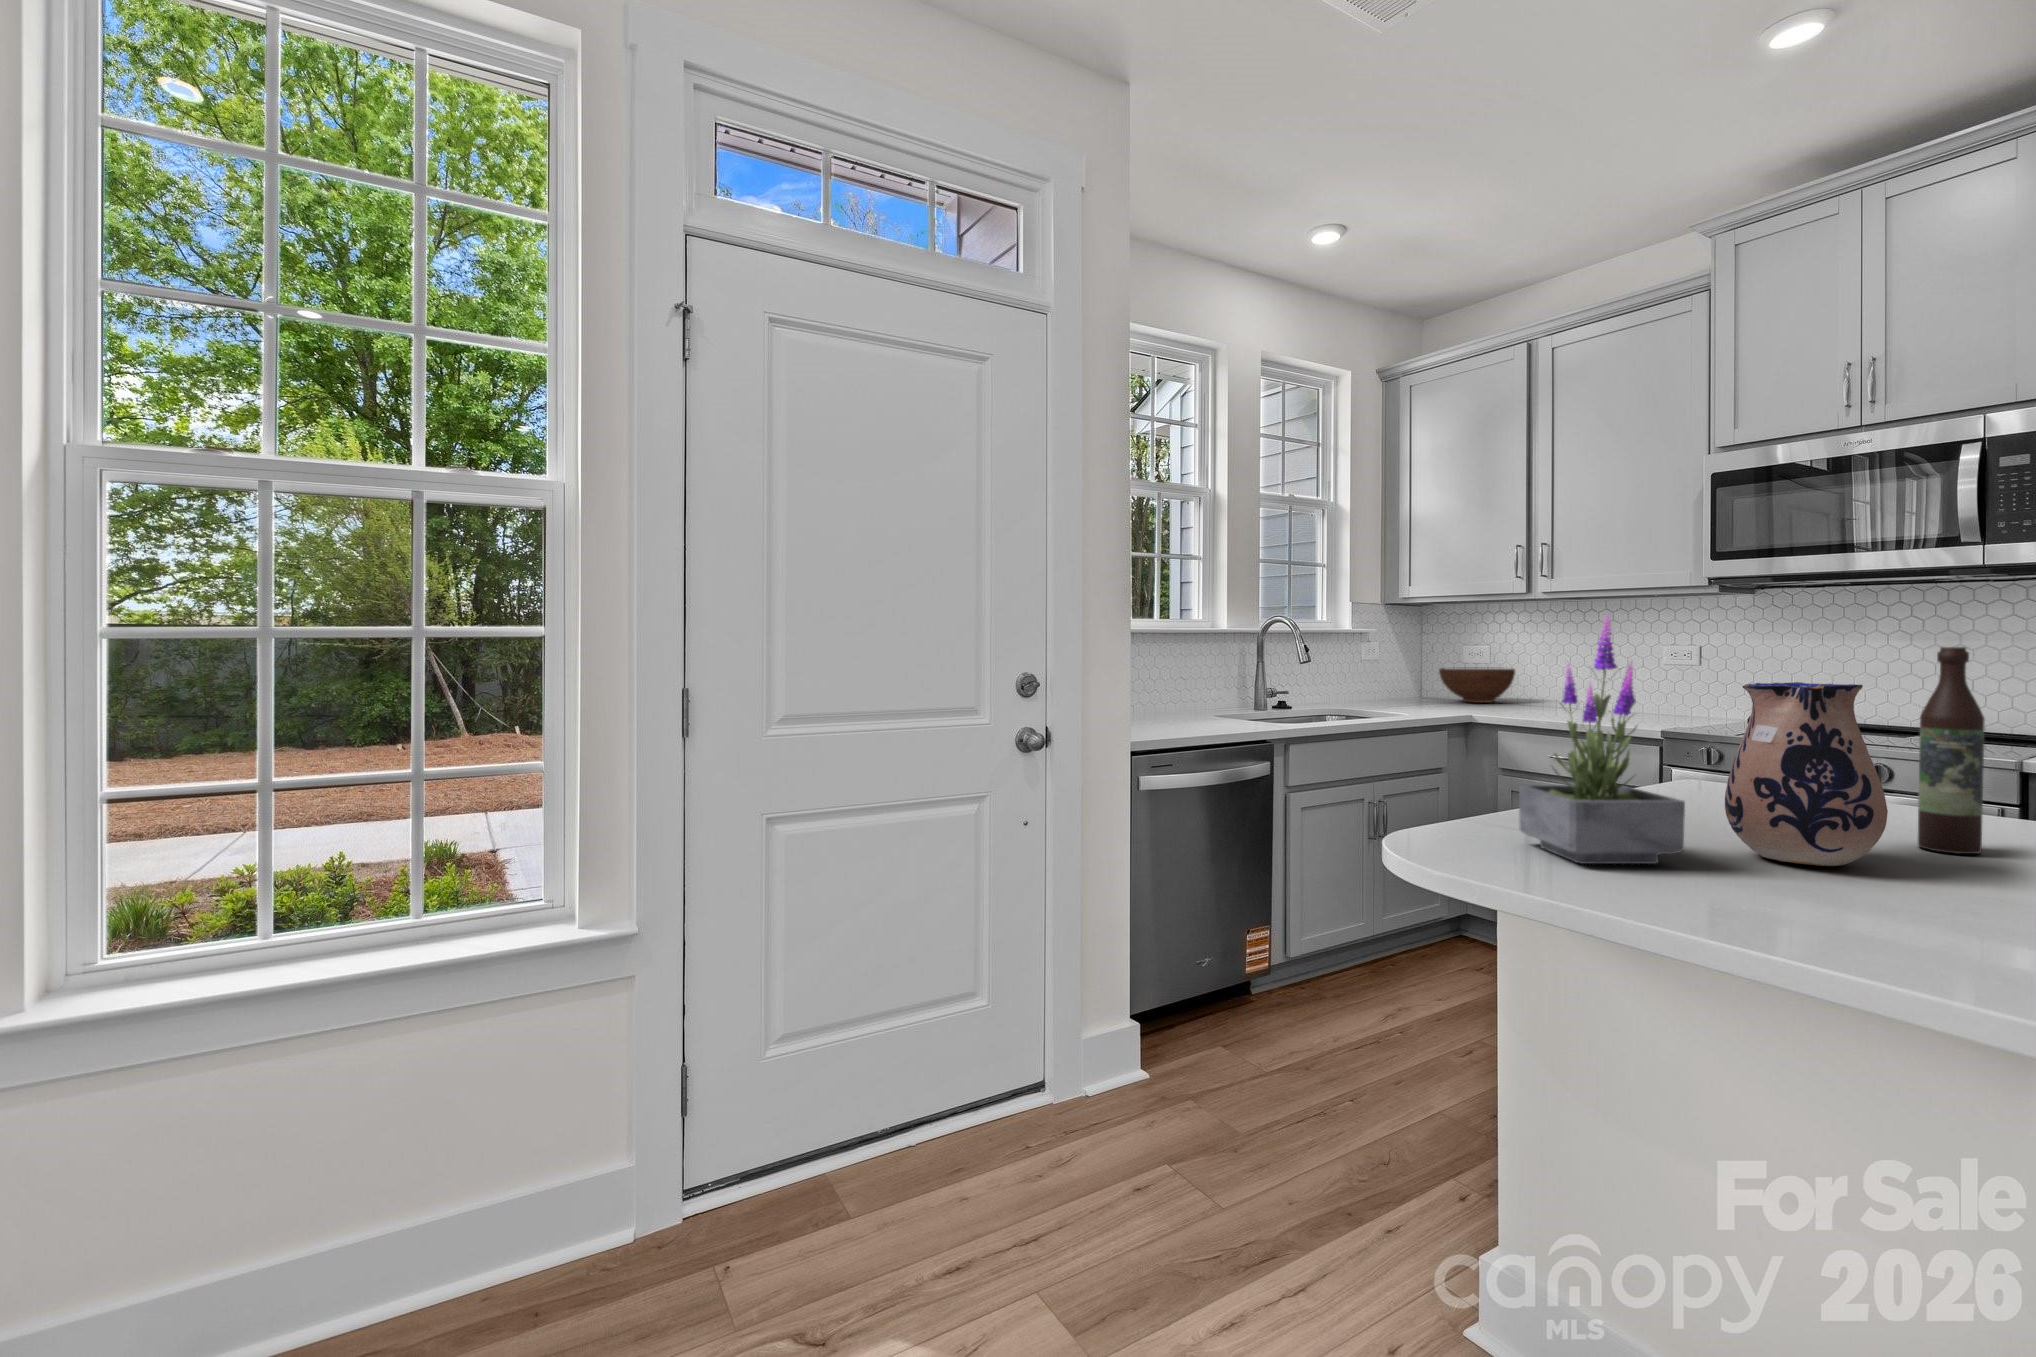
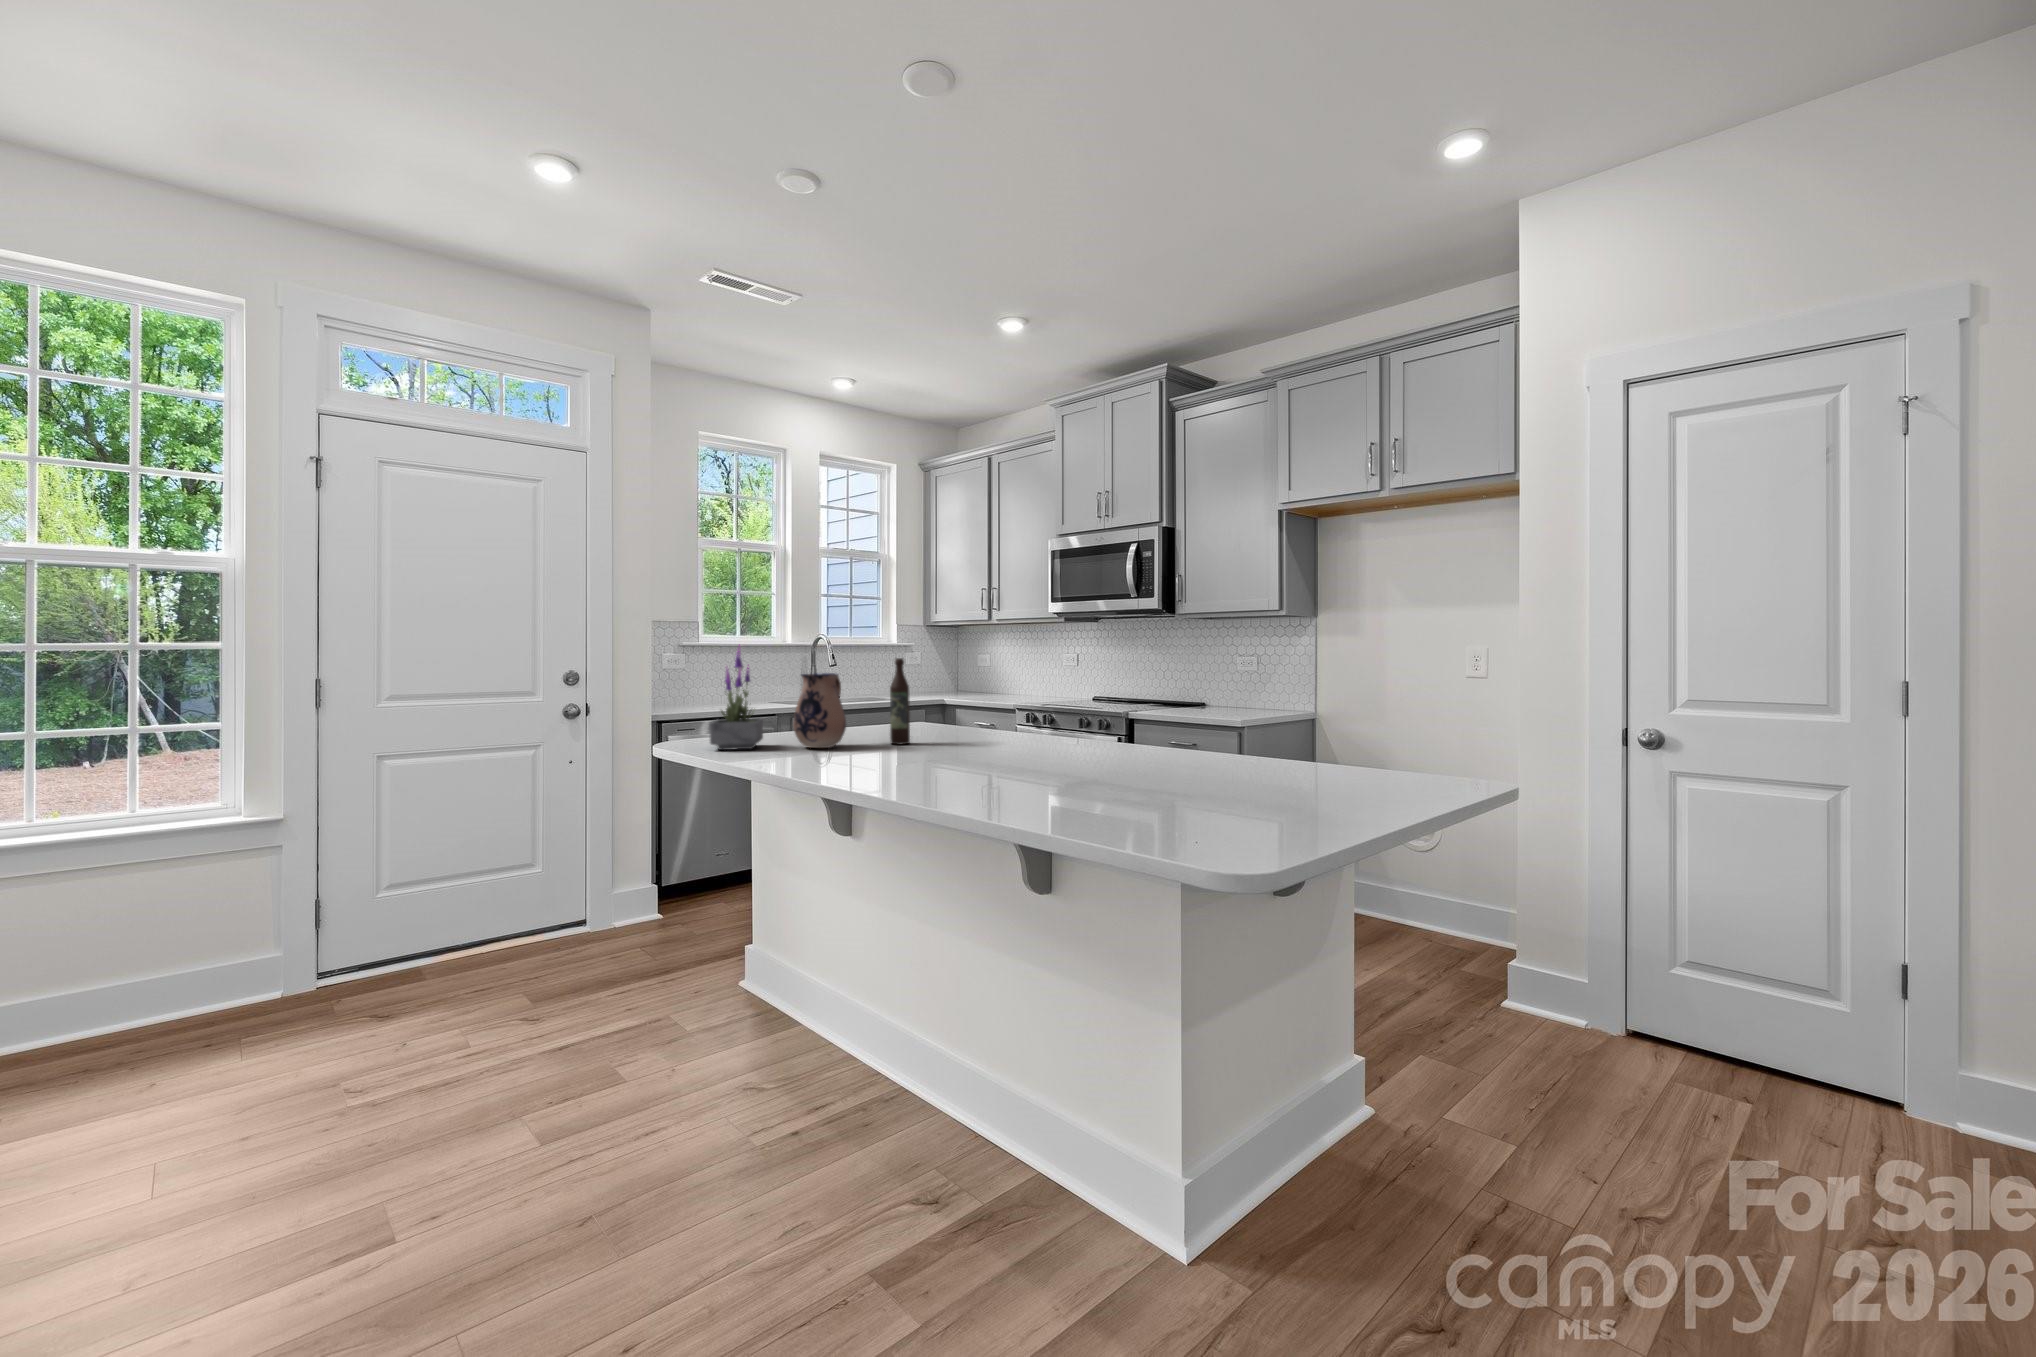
fruit bowl: present [1439,668,1515,703] -> none [960,668,1009,692]

